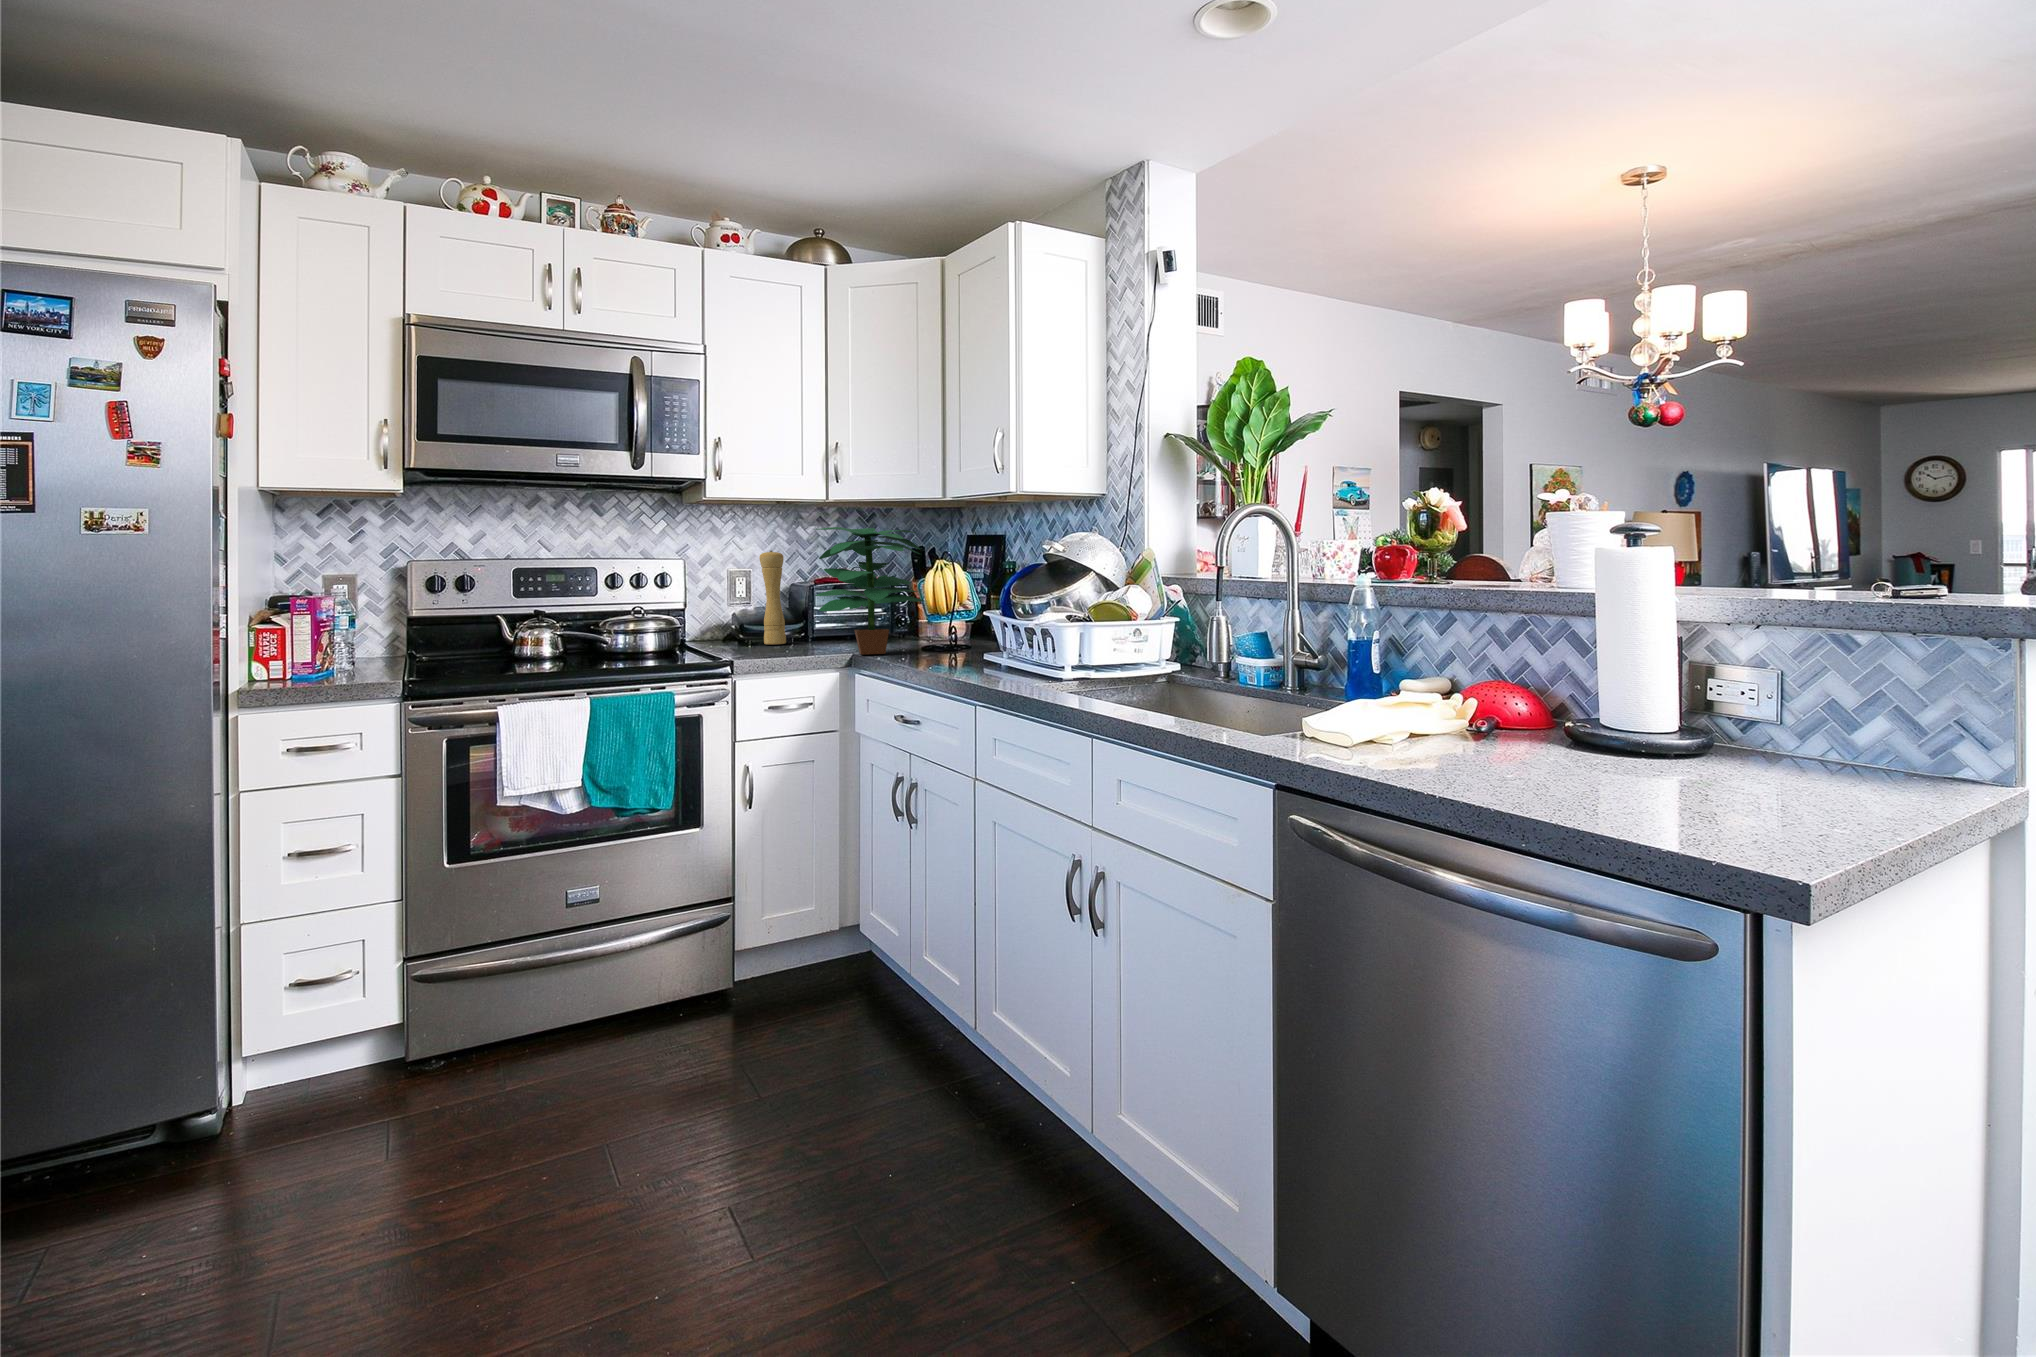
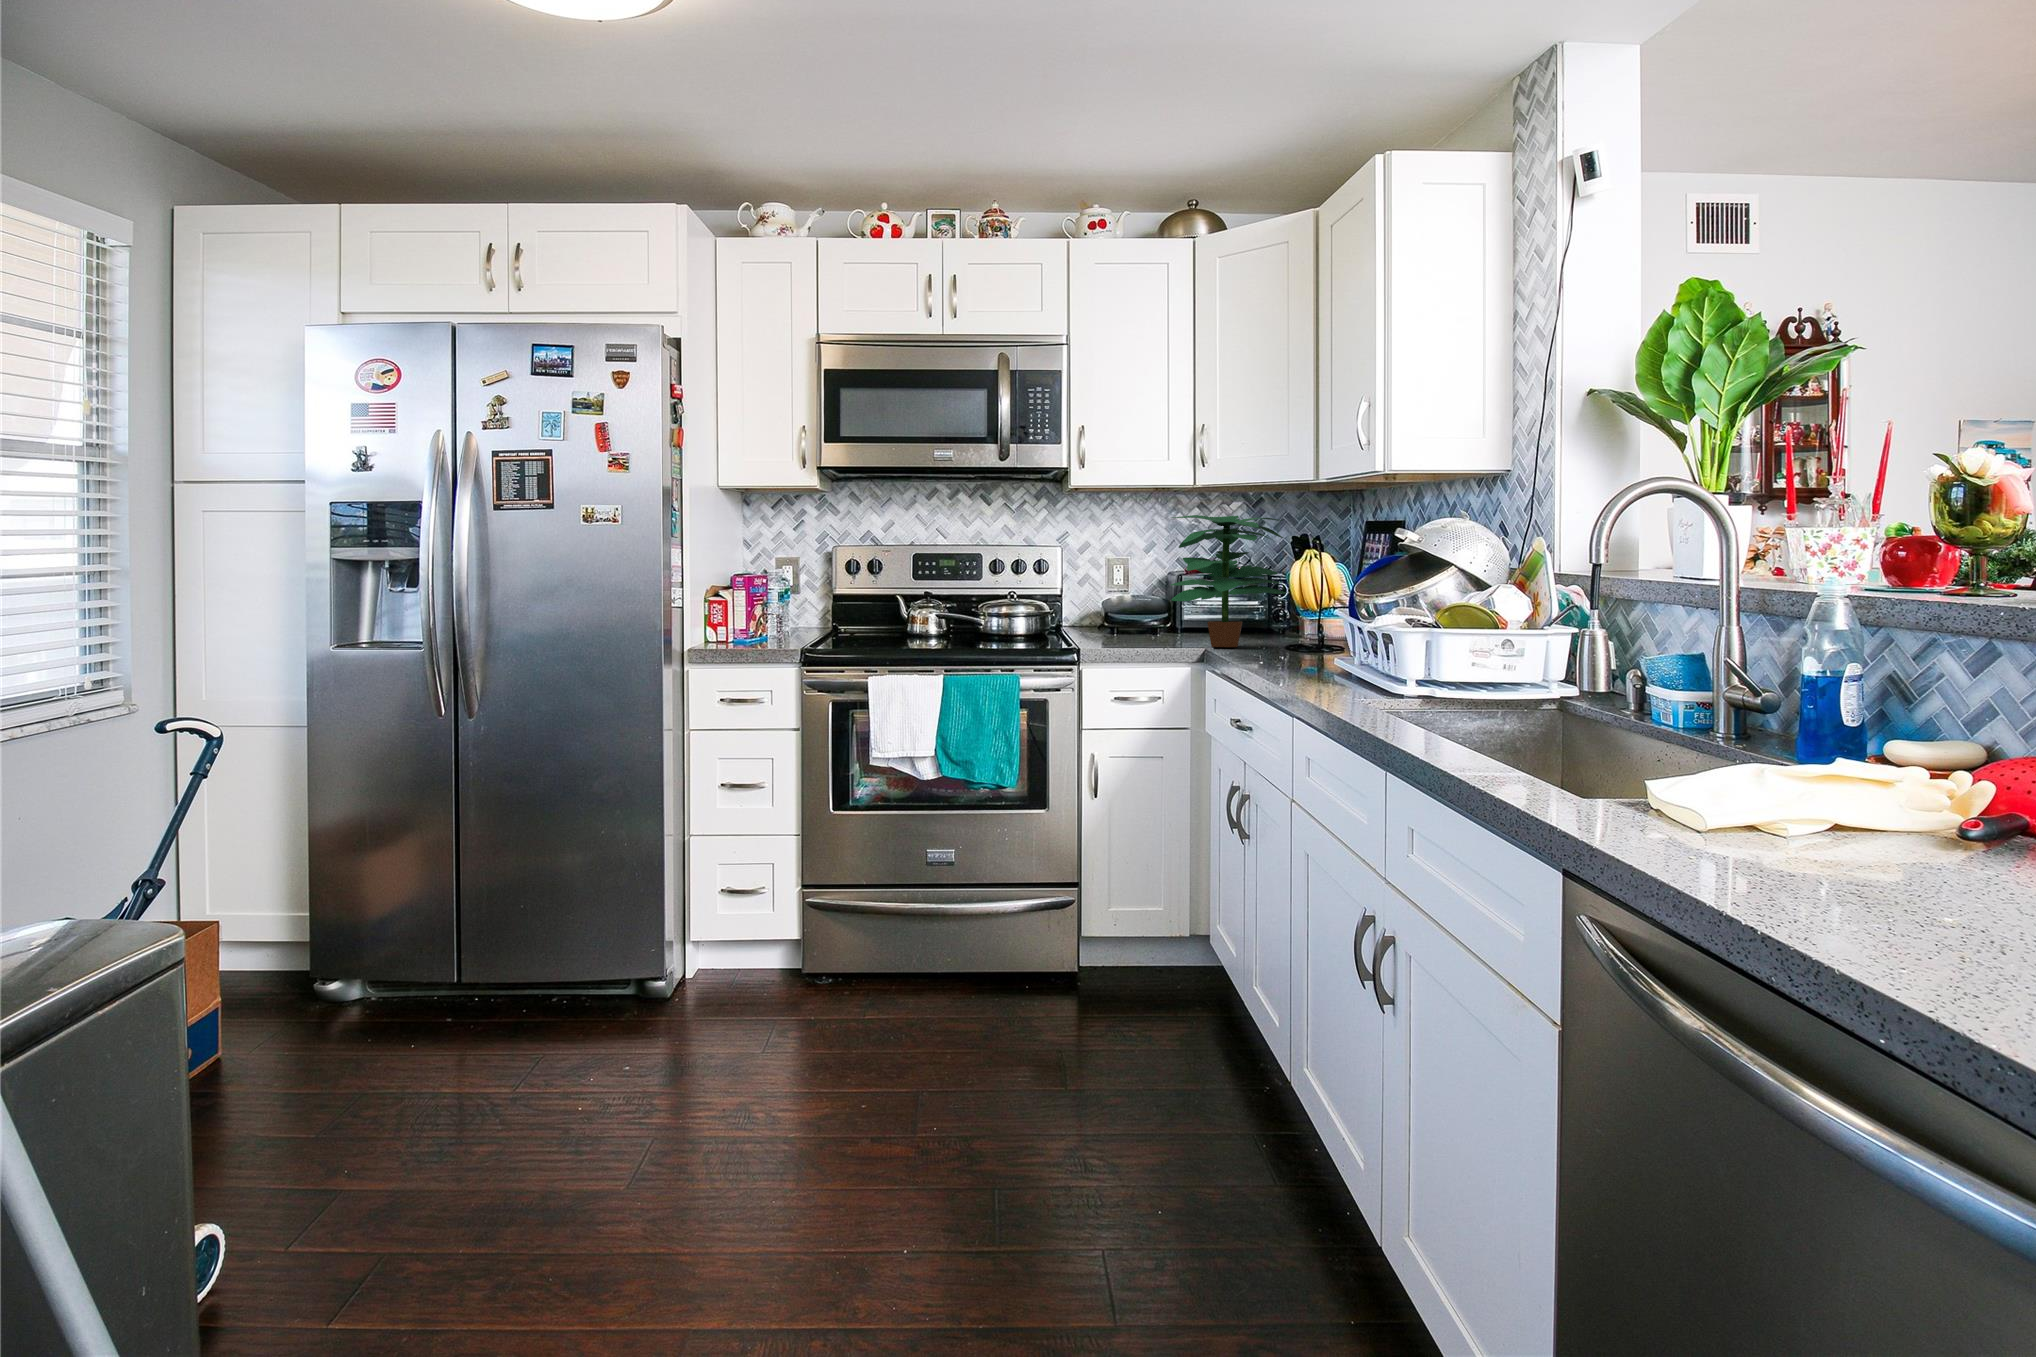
pepper mill: present [759,550,786,644] -> none [1132,538,1156,634]

